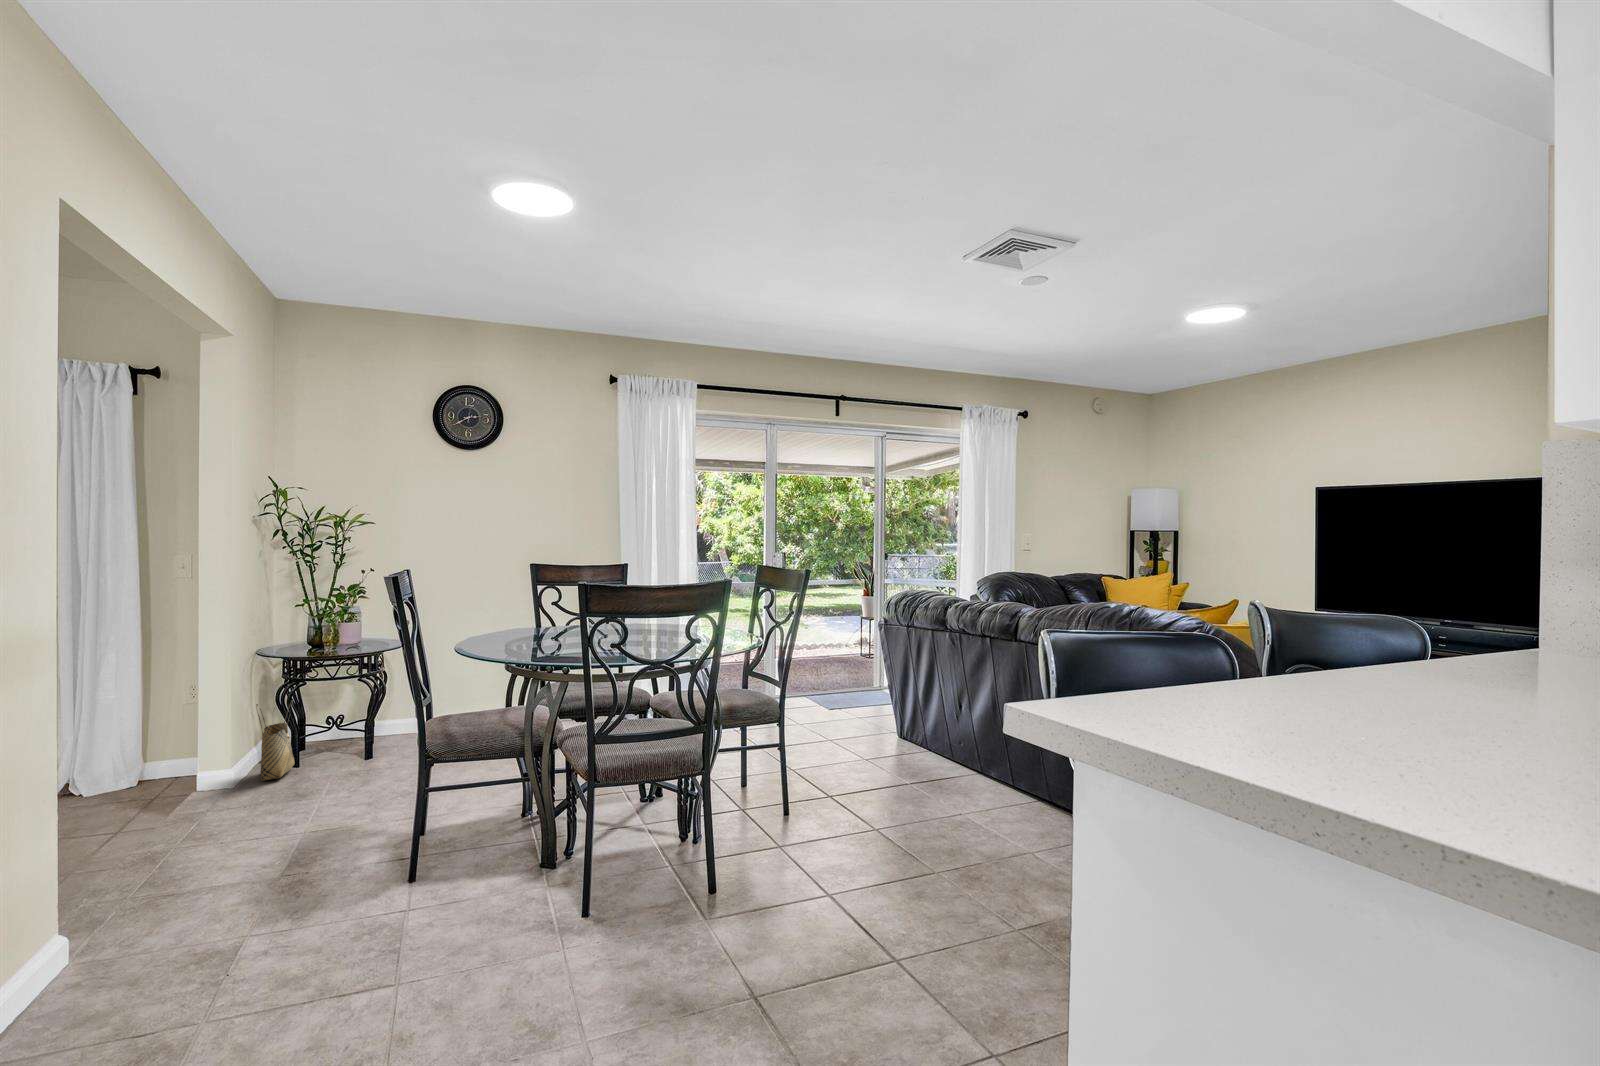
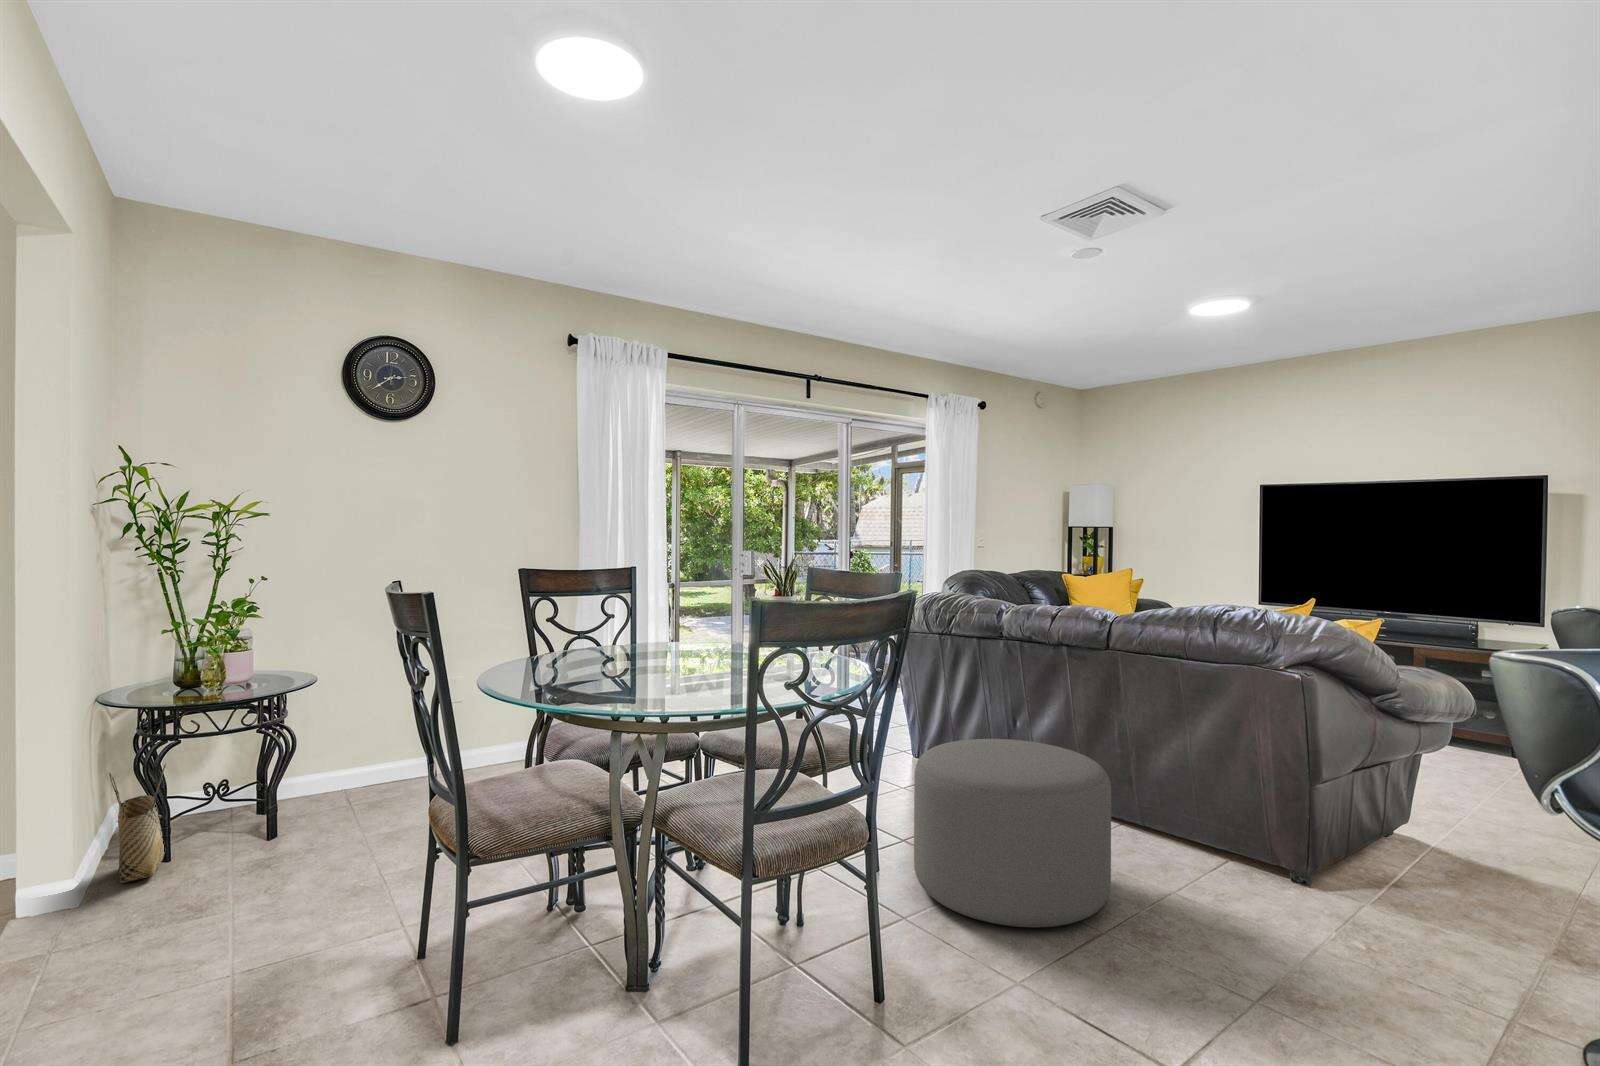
ottoman: none [801,710,959,857] -> present [914,739,1111,927]

